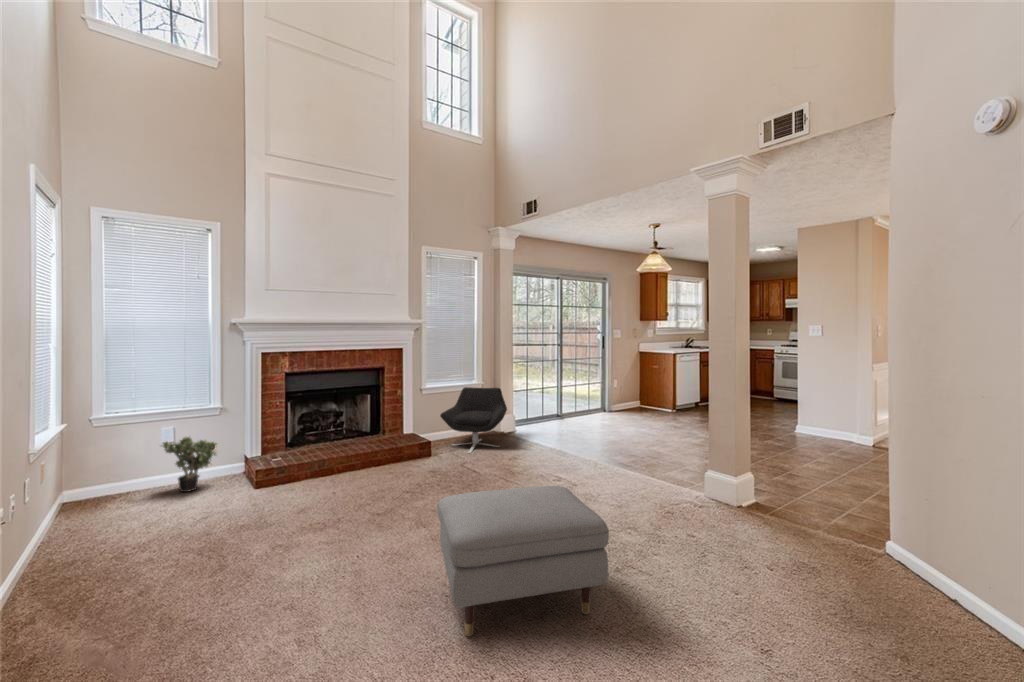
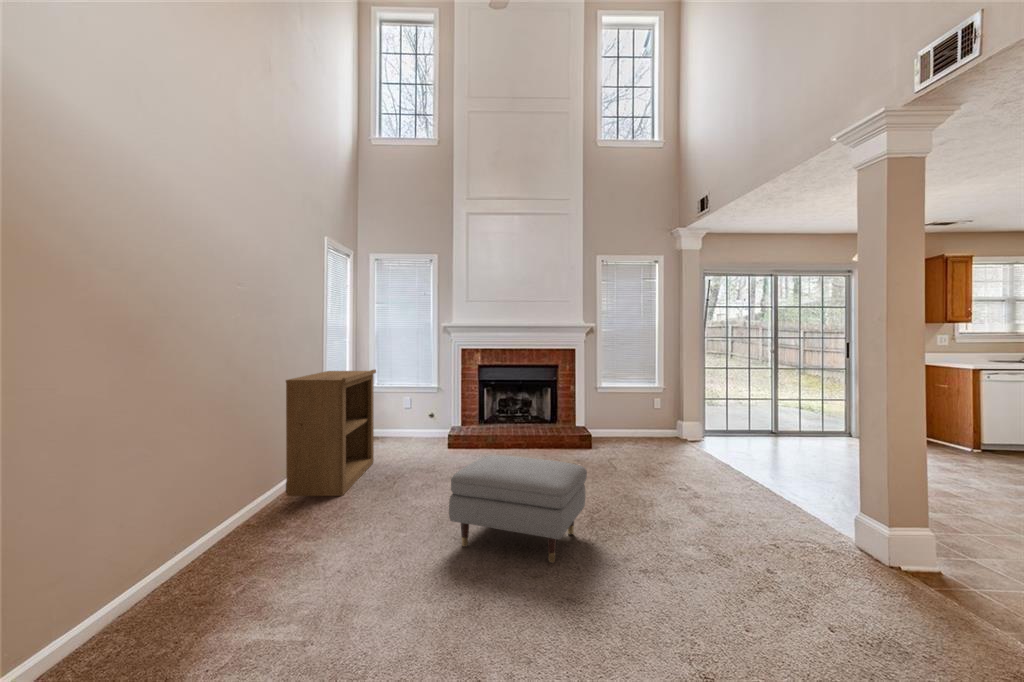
lounge chair: present [440,387,507,453] -> none [605,389,679,451]
bookshelf: none [8,392,163,670] -> present [286,370,376,496]
potted plant: present [163,437,216,492] -> none [399,404,432,442]

